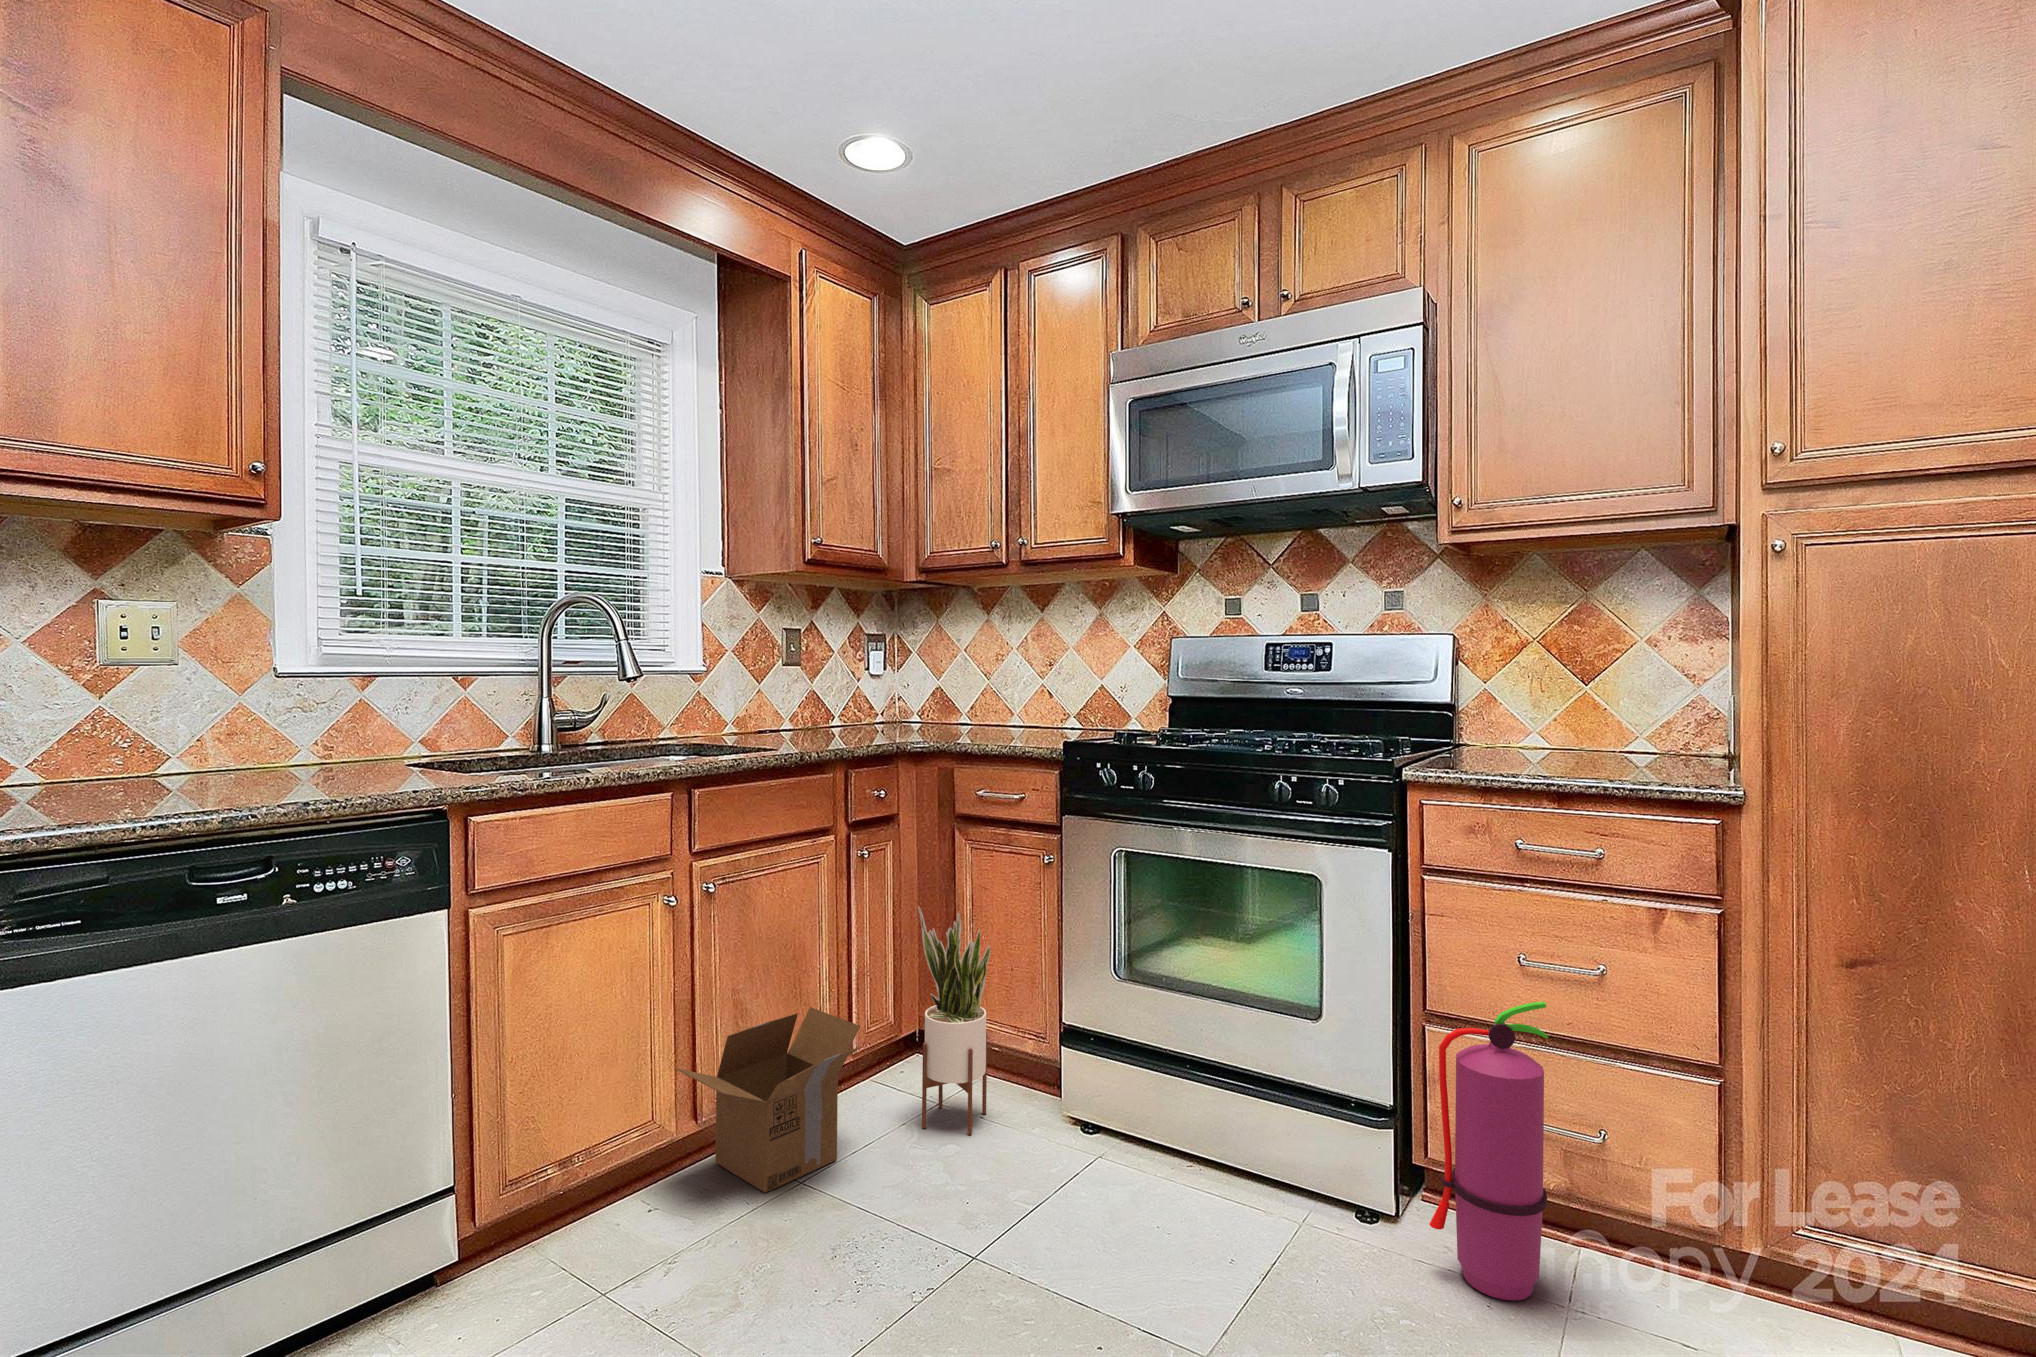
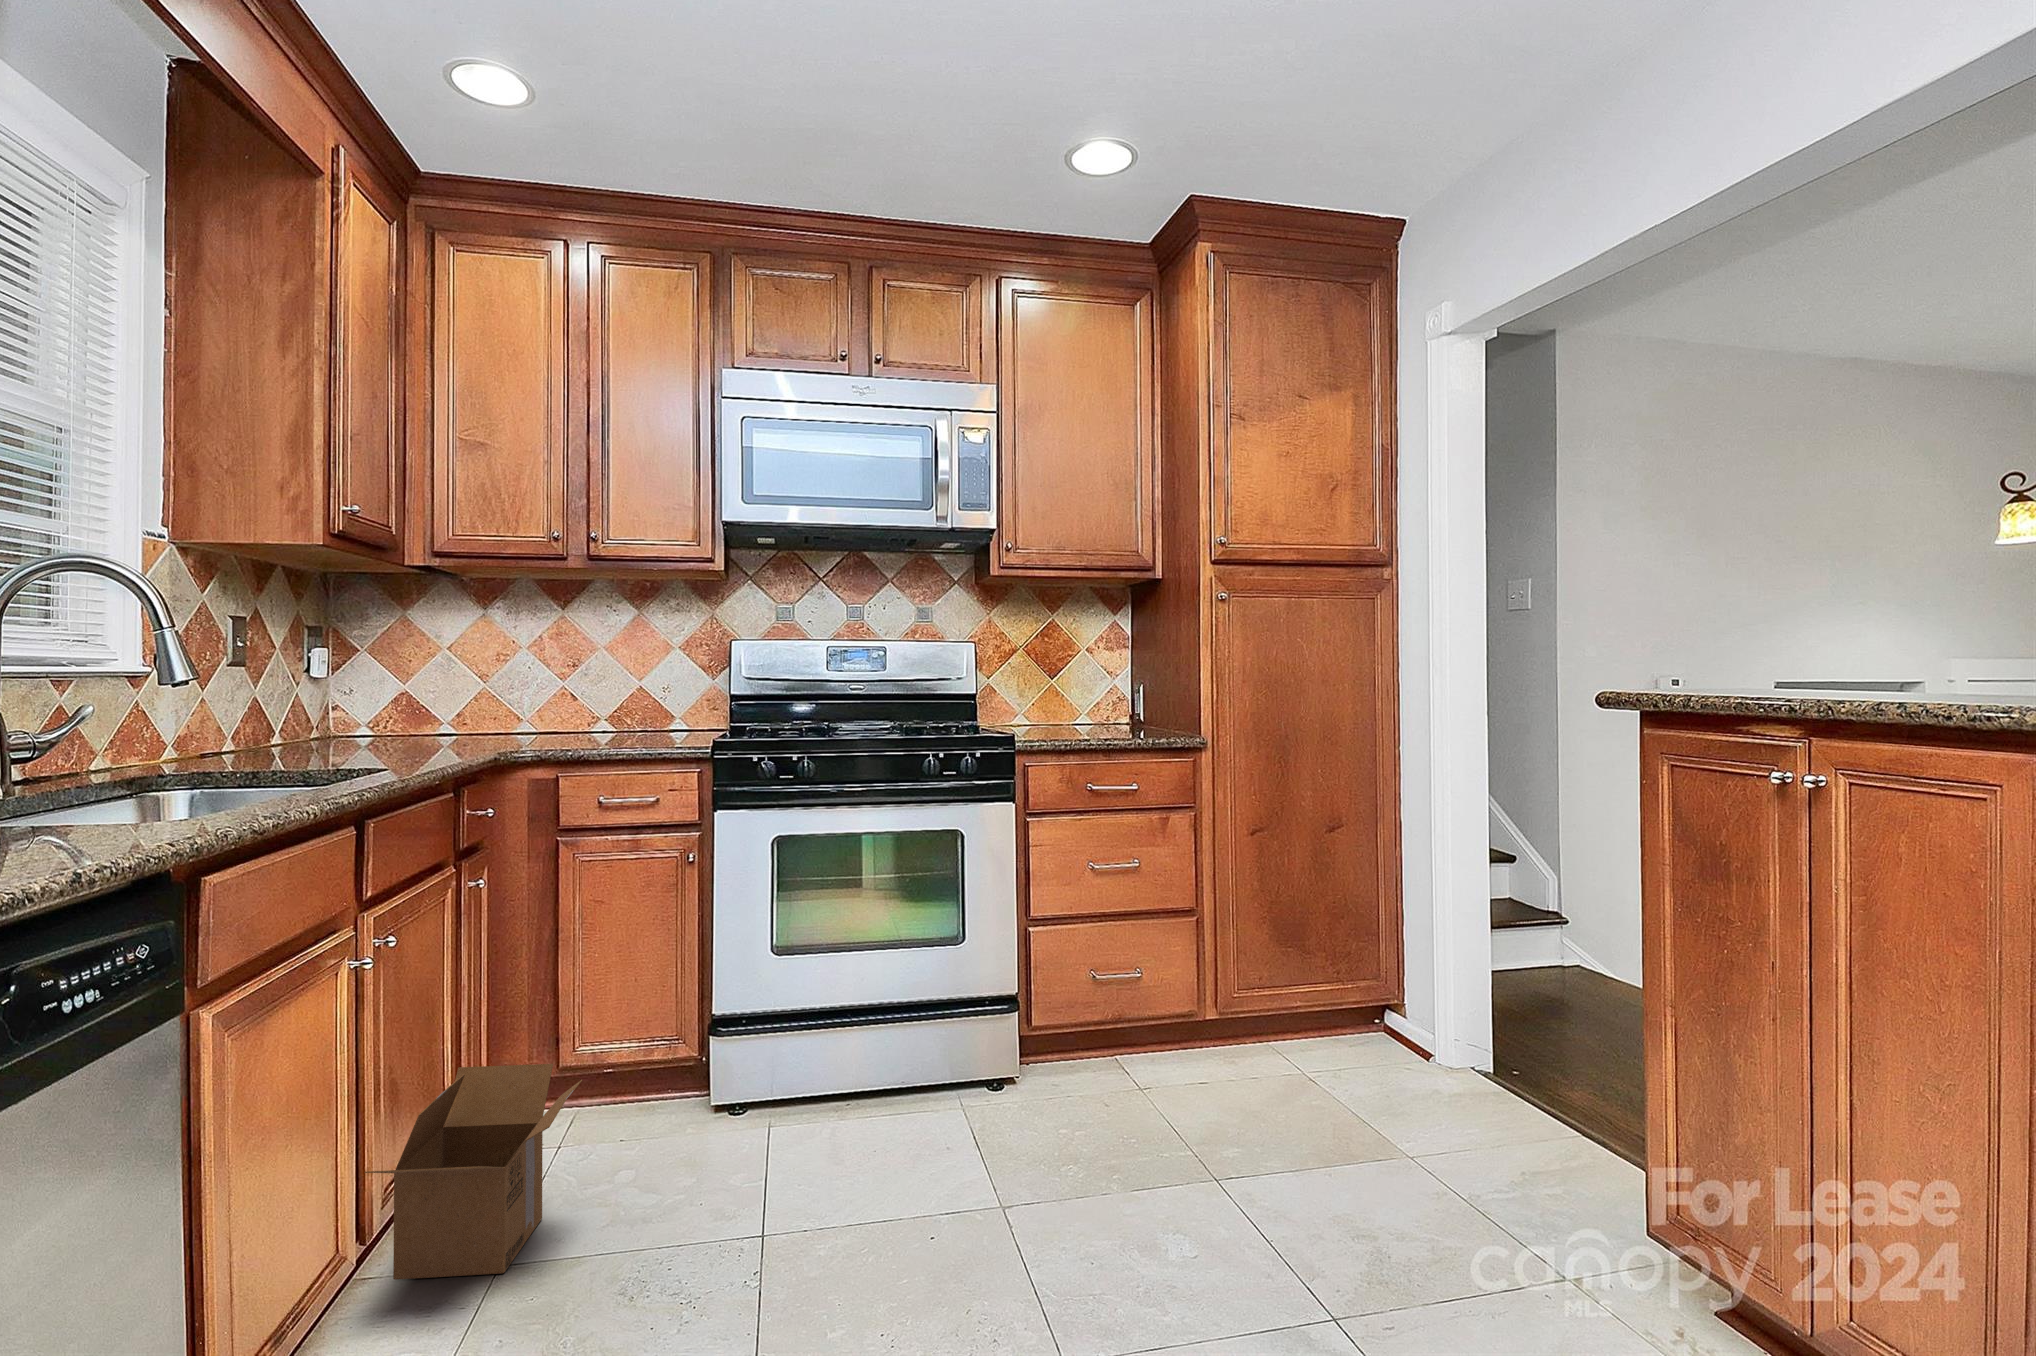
potted plant: present [918,906,991,1135] -> none [561,925,663,1162]
fire extinguisher: present [1429,1002,1548,1301] -> none [1064,890,1130,1095]

